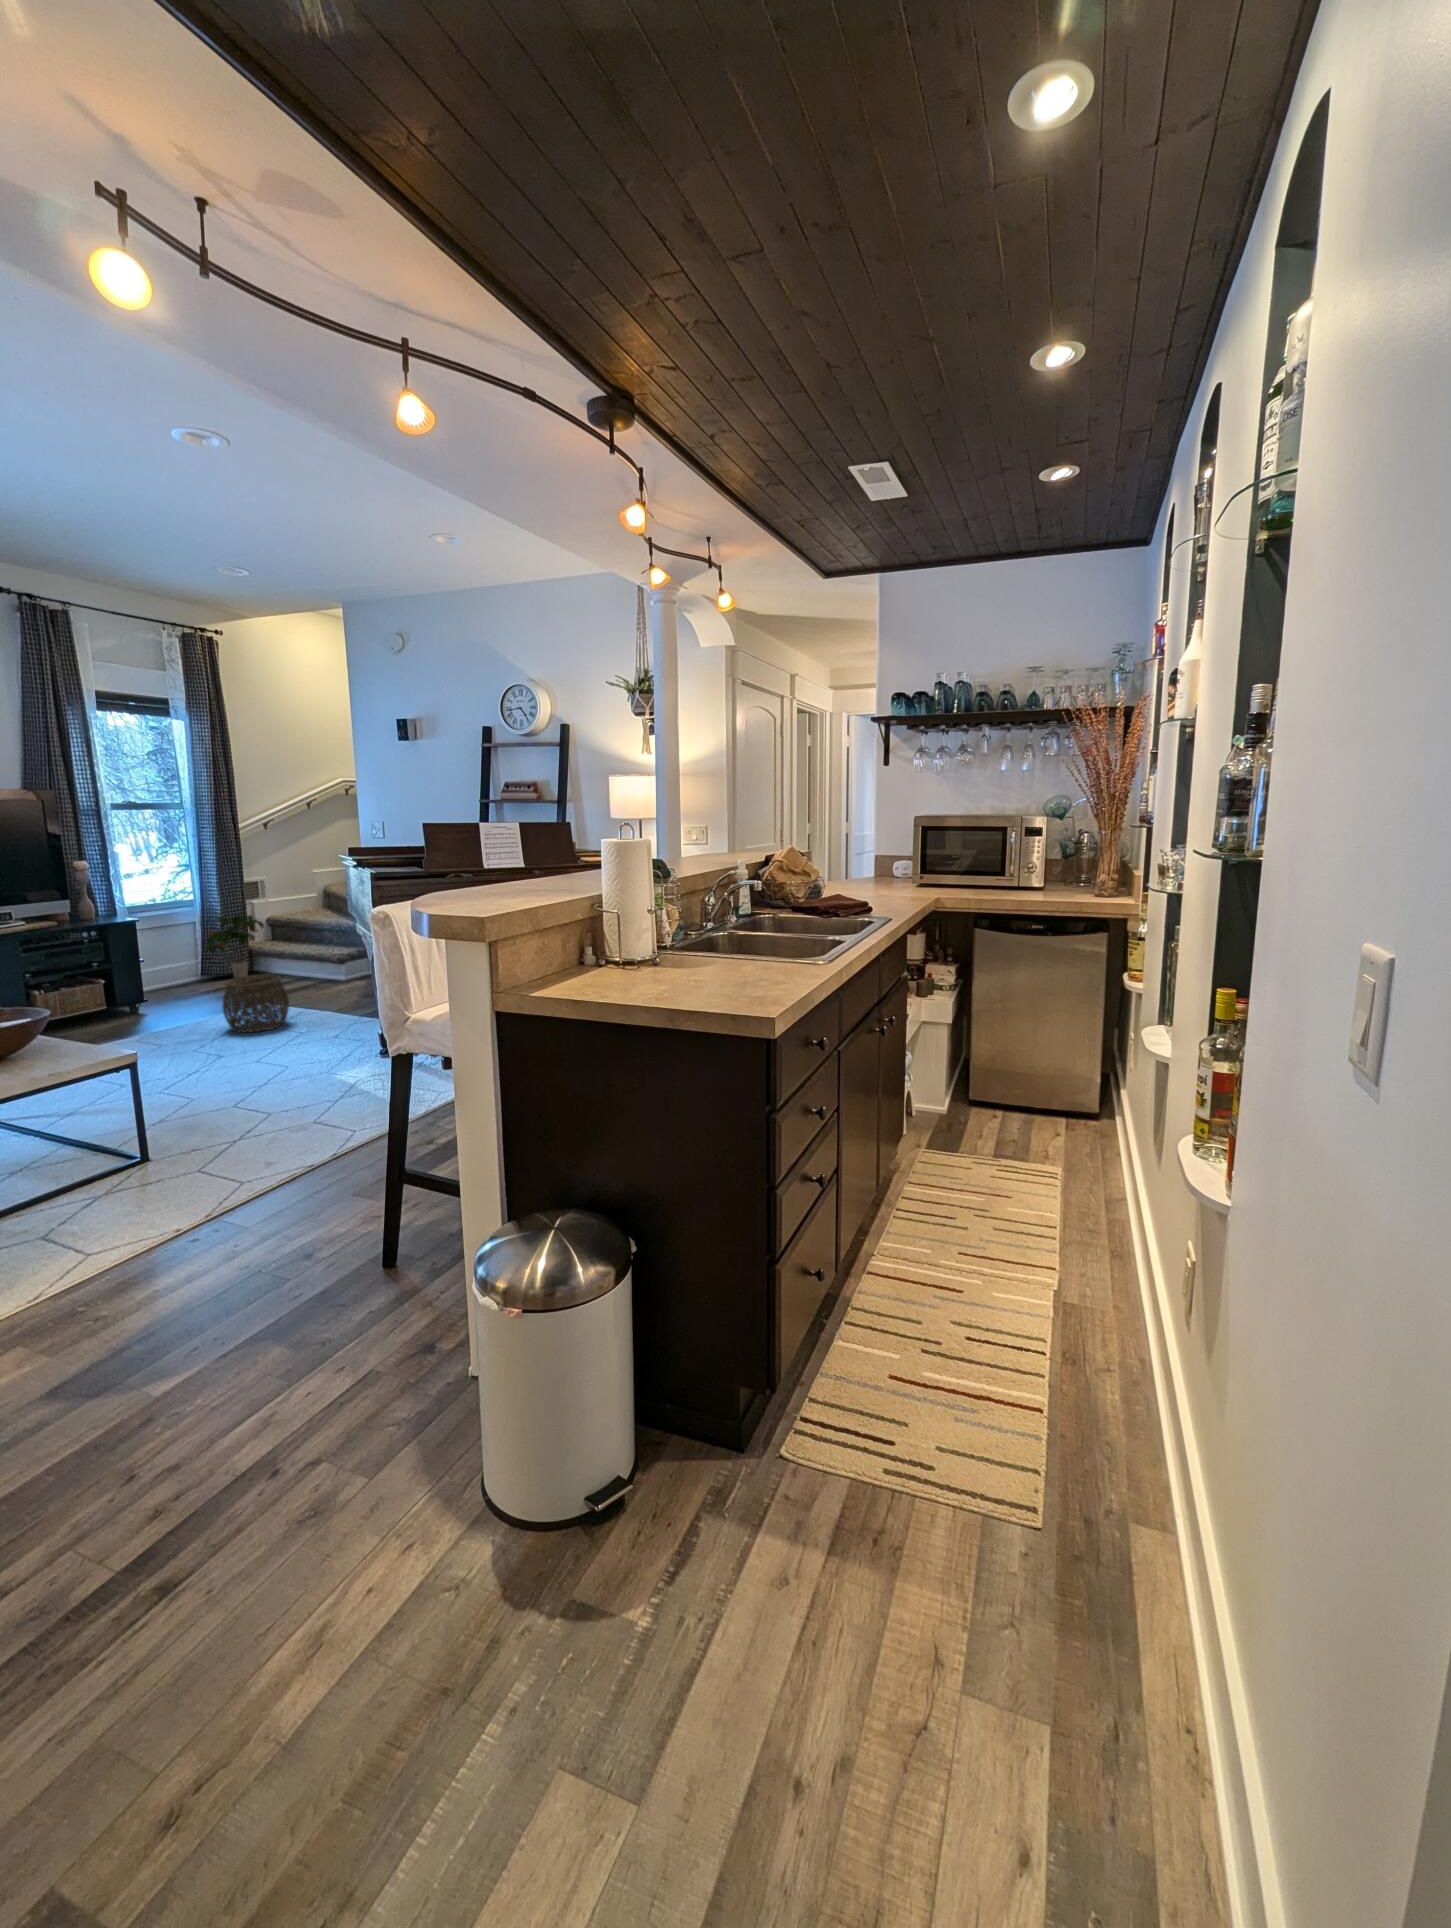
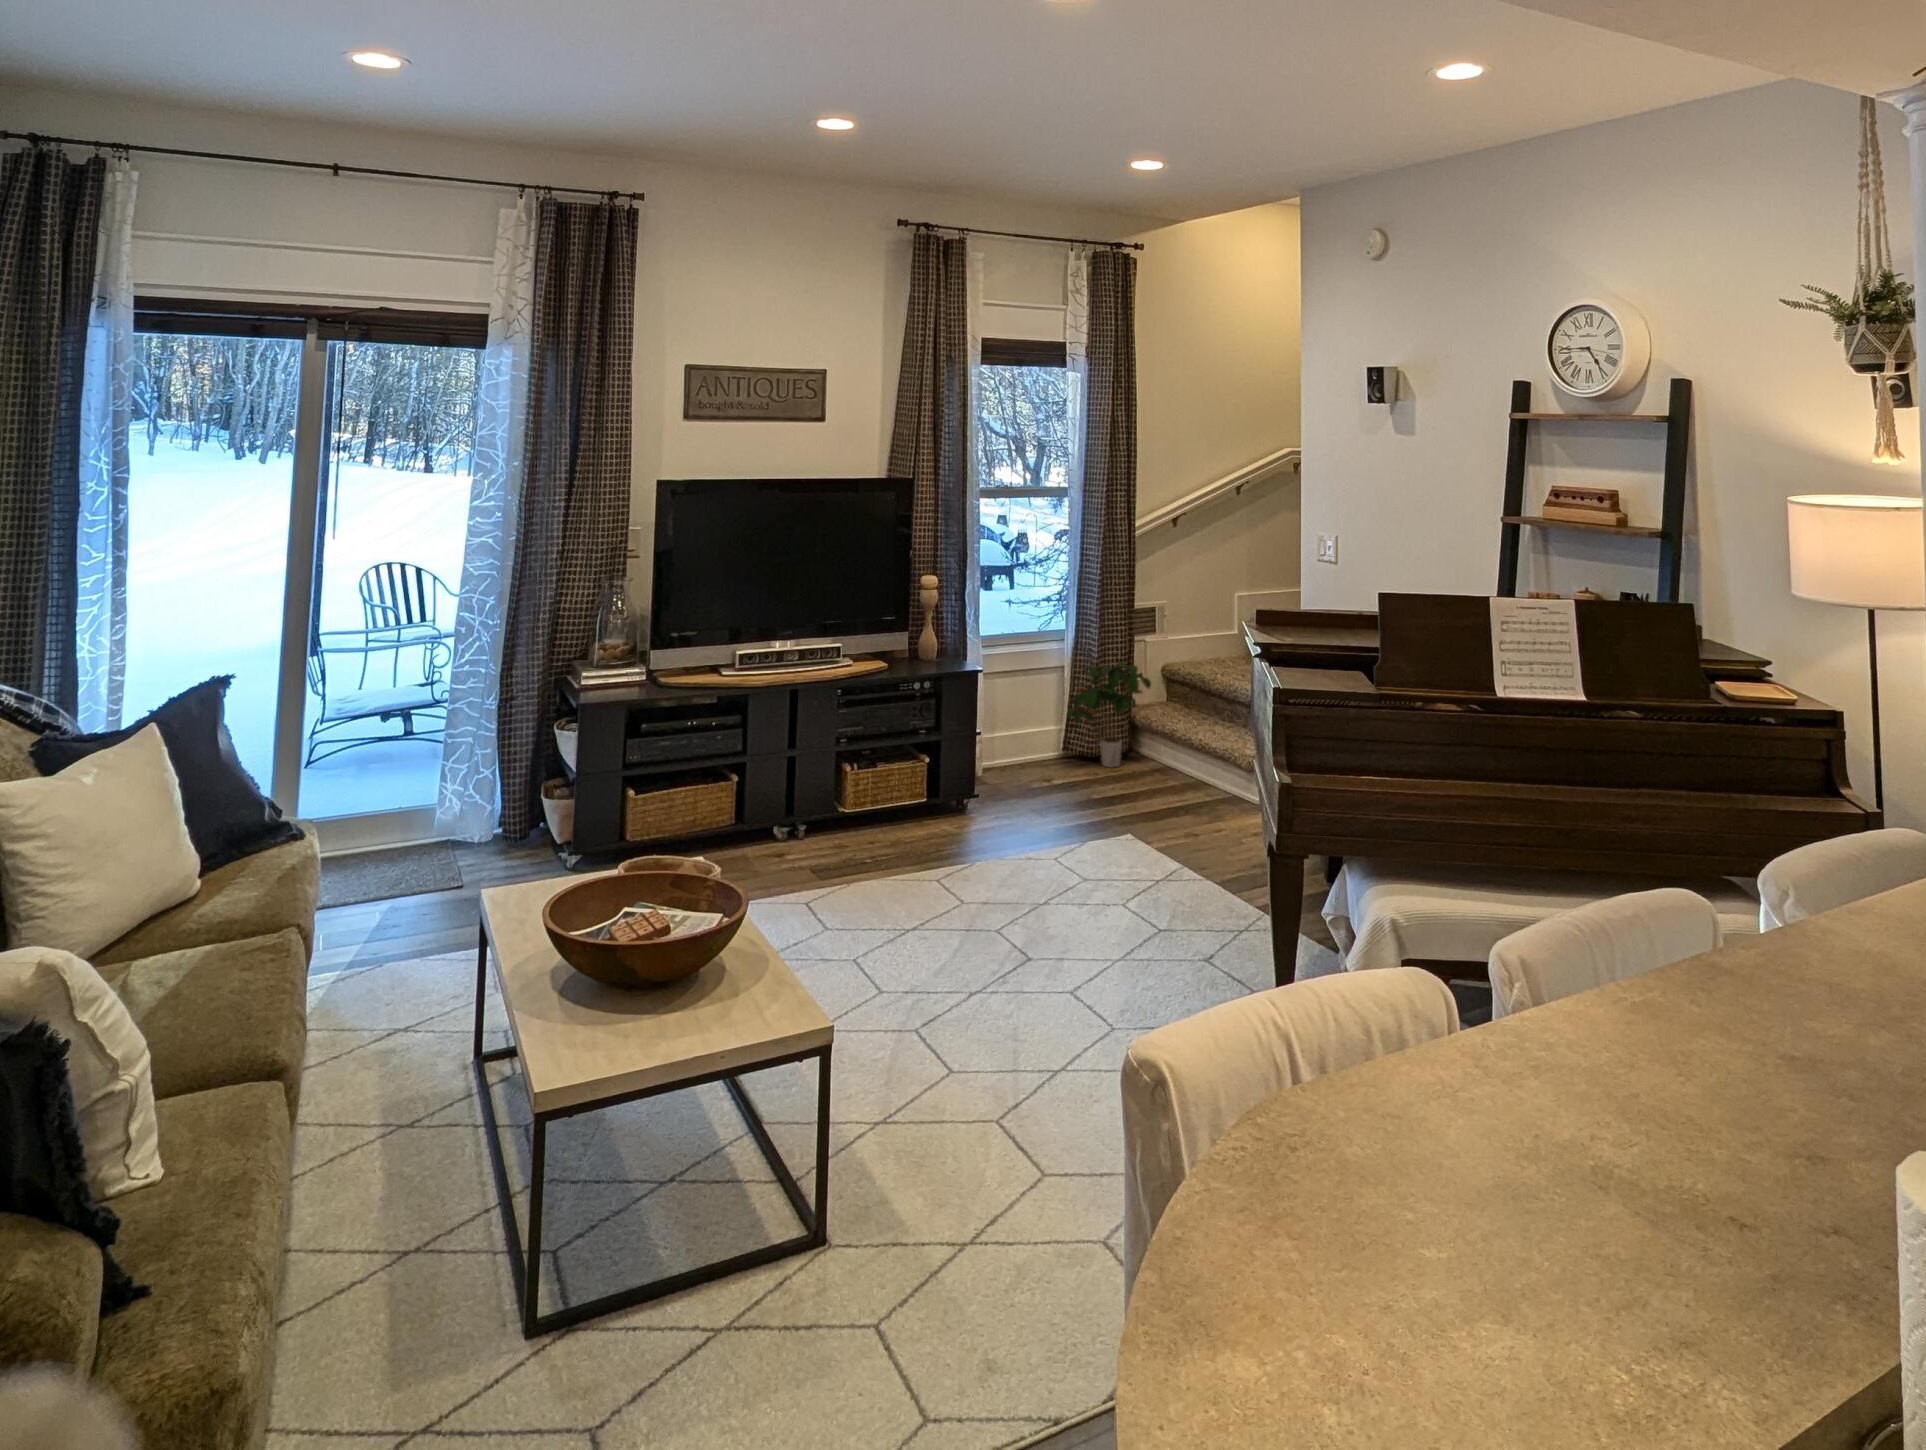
woven basket: present [223,975,289,1033] -> none [1046,806,1145,919]

